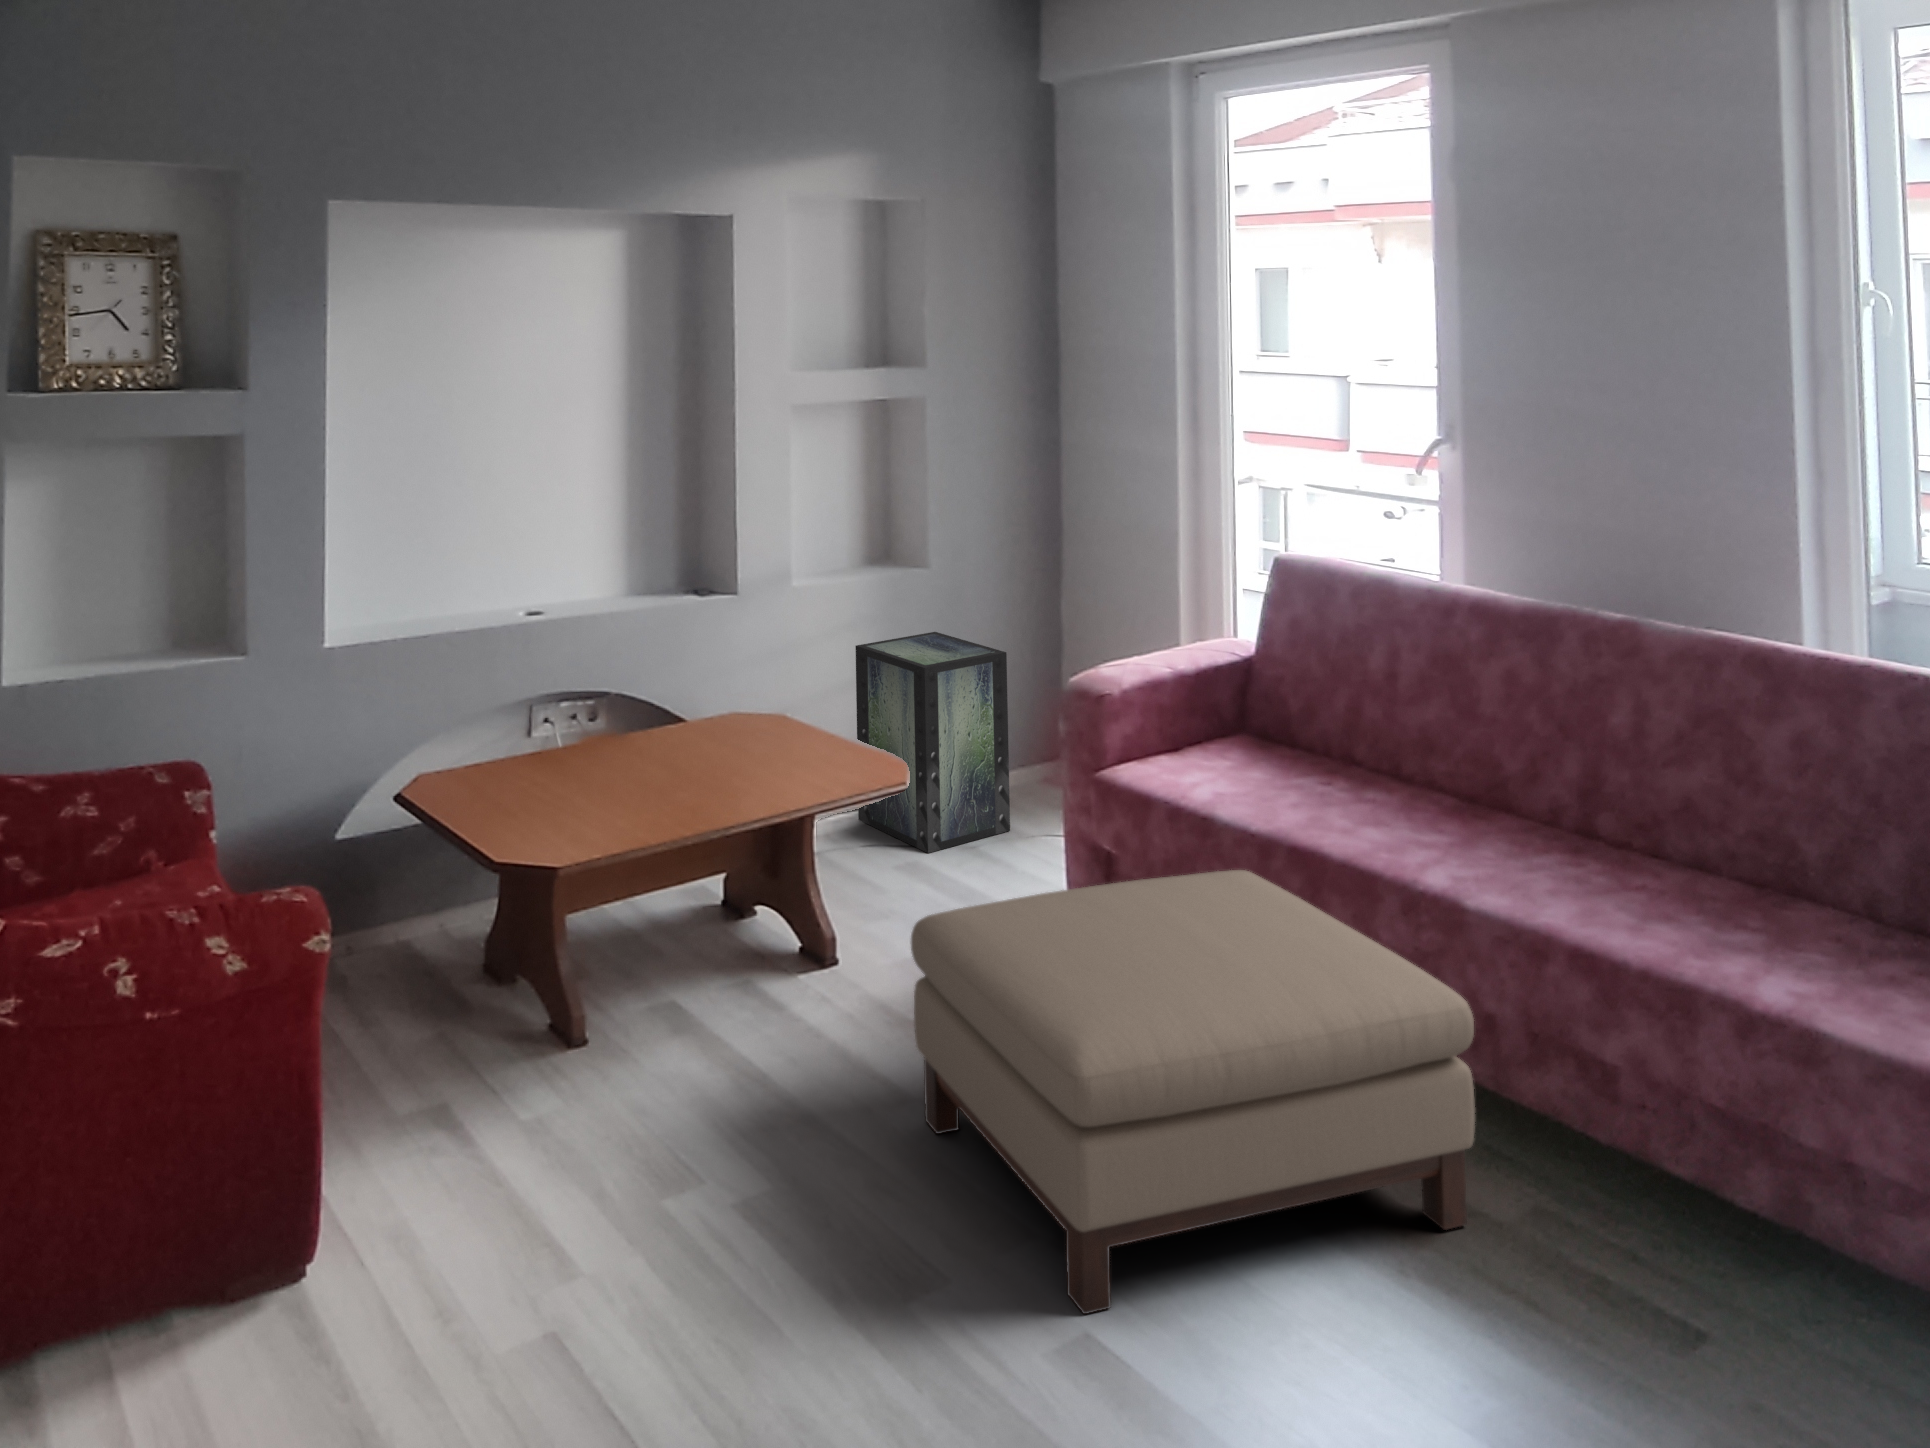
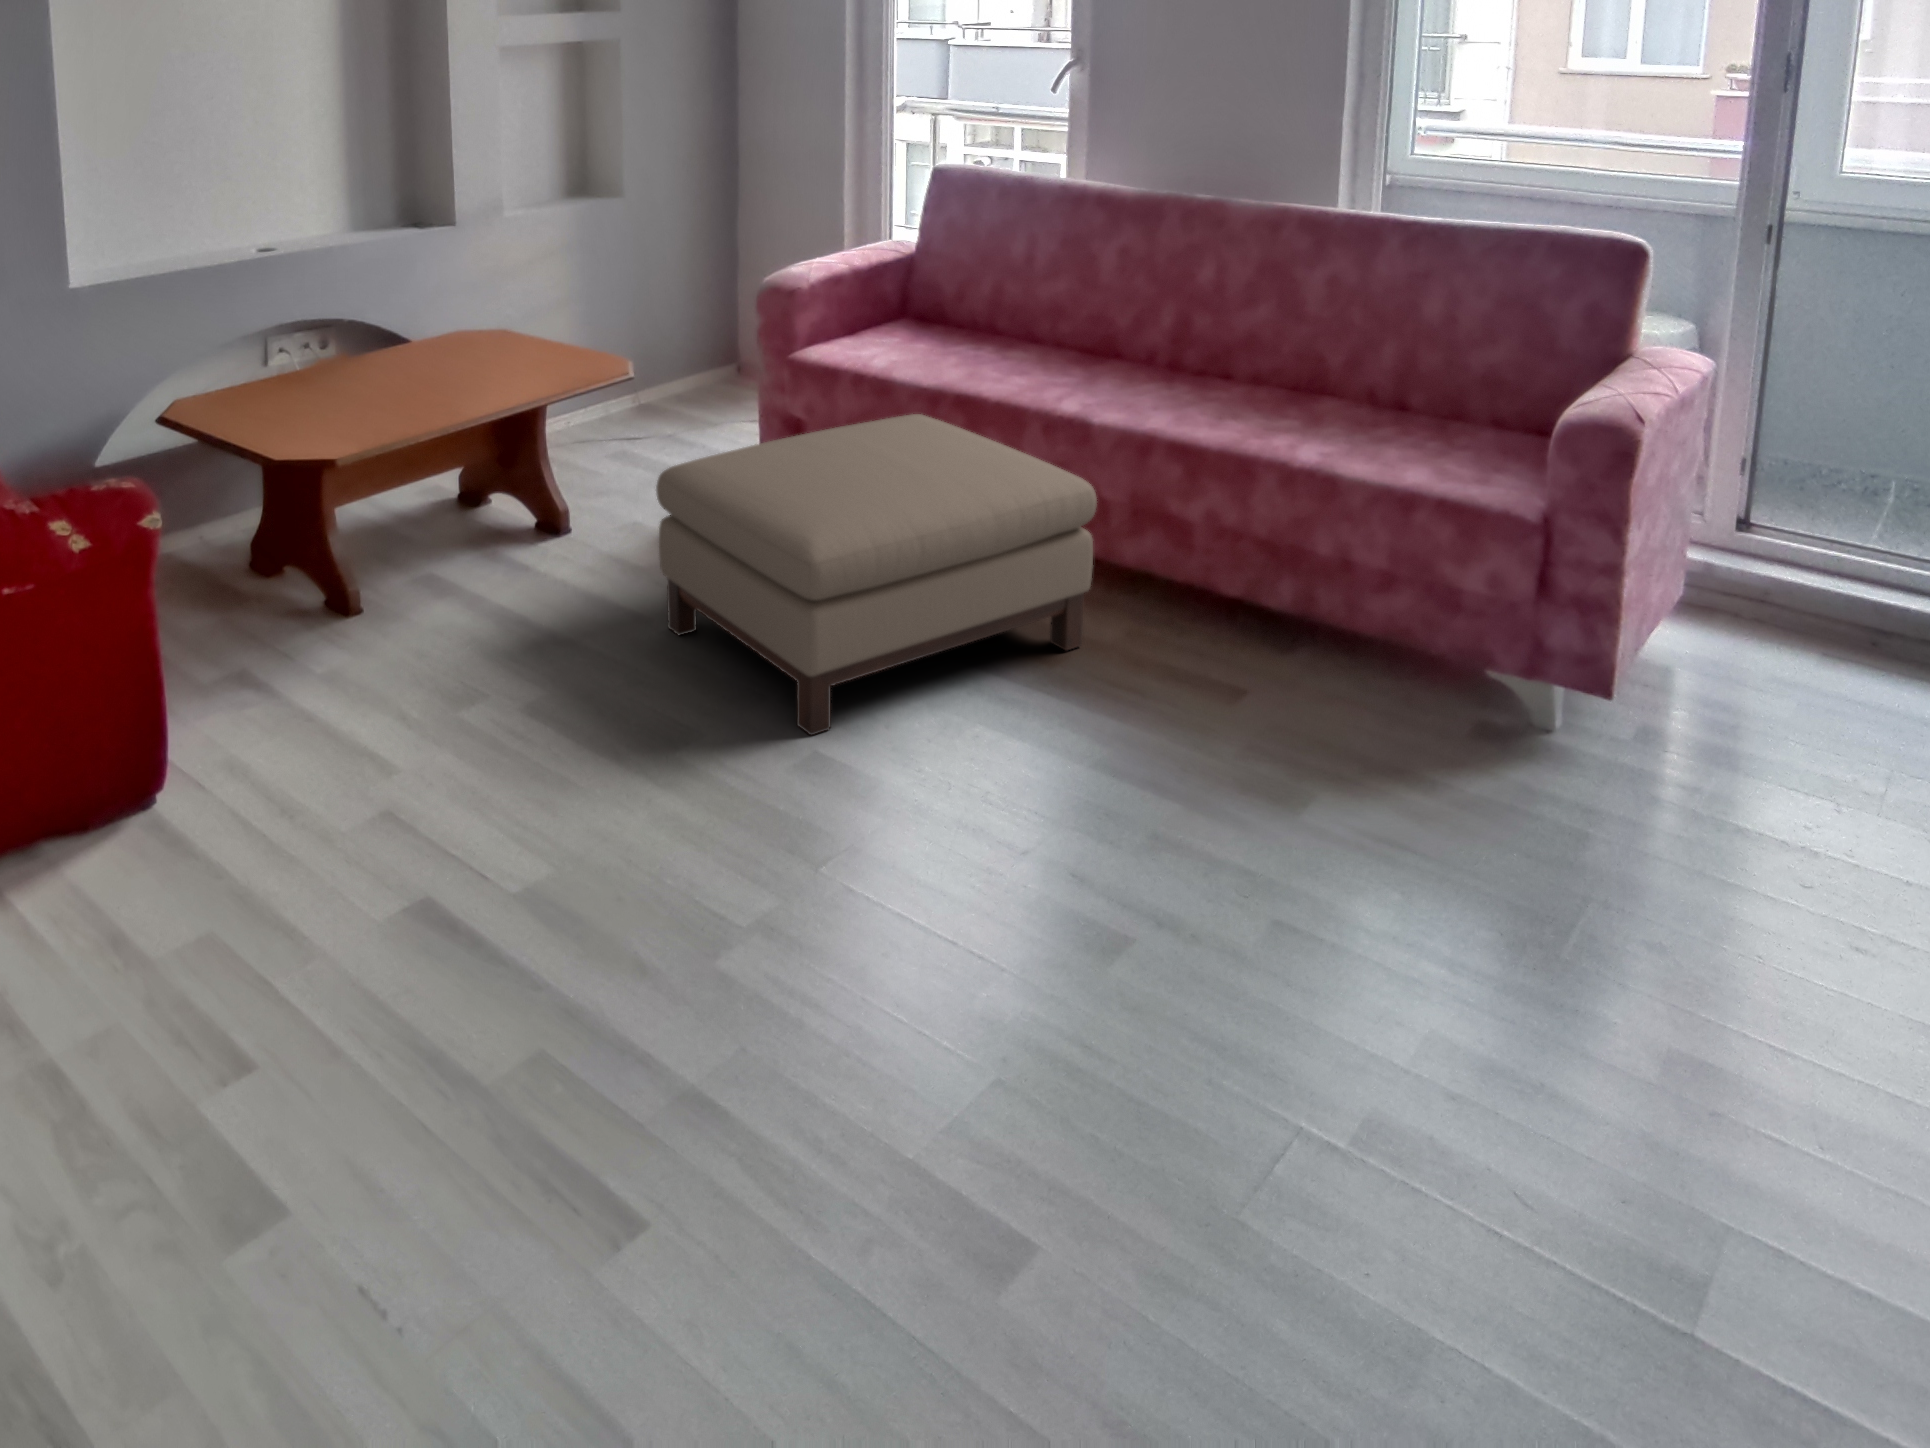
storage box: present [856,632,1010,853] -> none [567,254,704,439]

